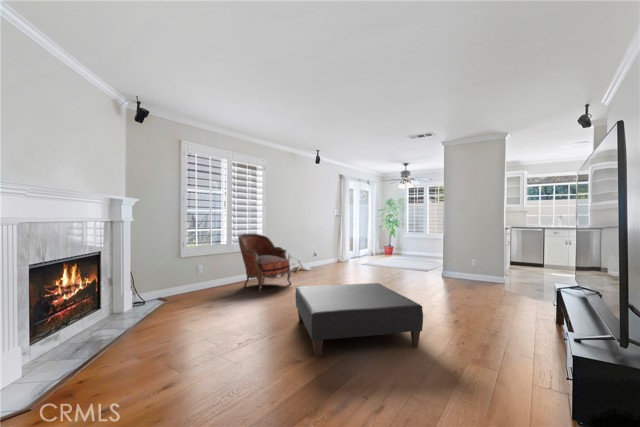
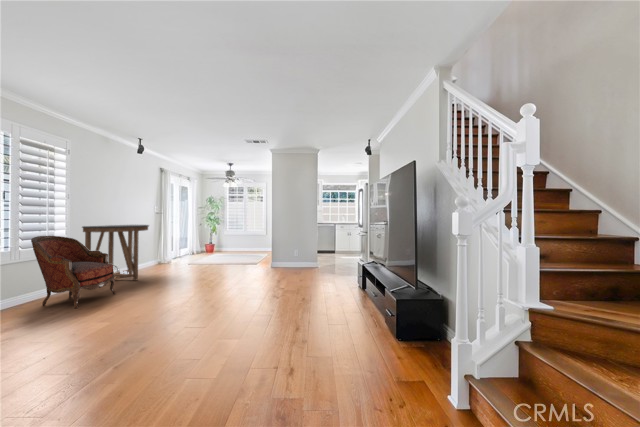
console table: none [275,226,325,275] -> present [82,225,149,281]
ottoman: present [296,283,423,357] -> none [152,276,289,352]

